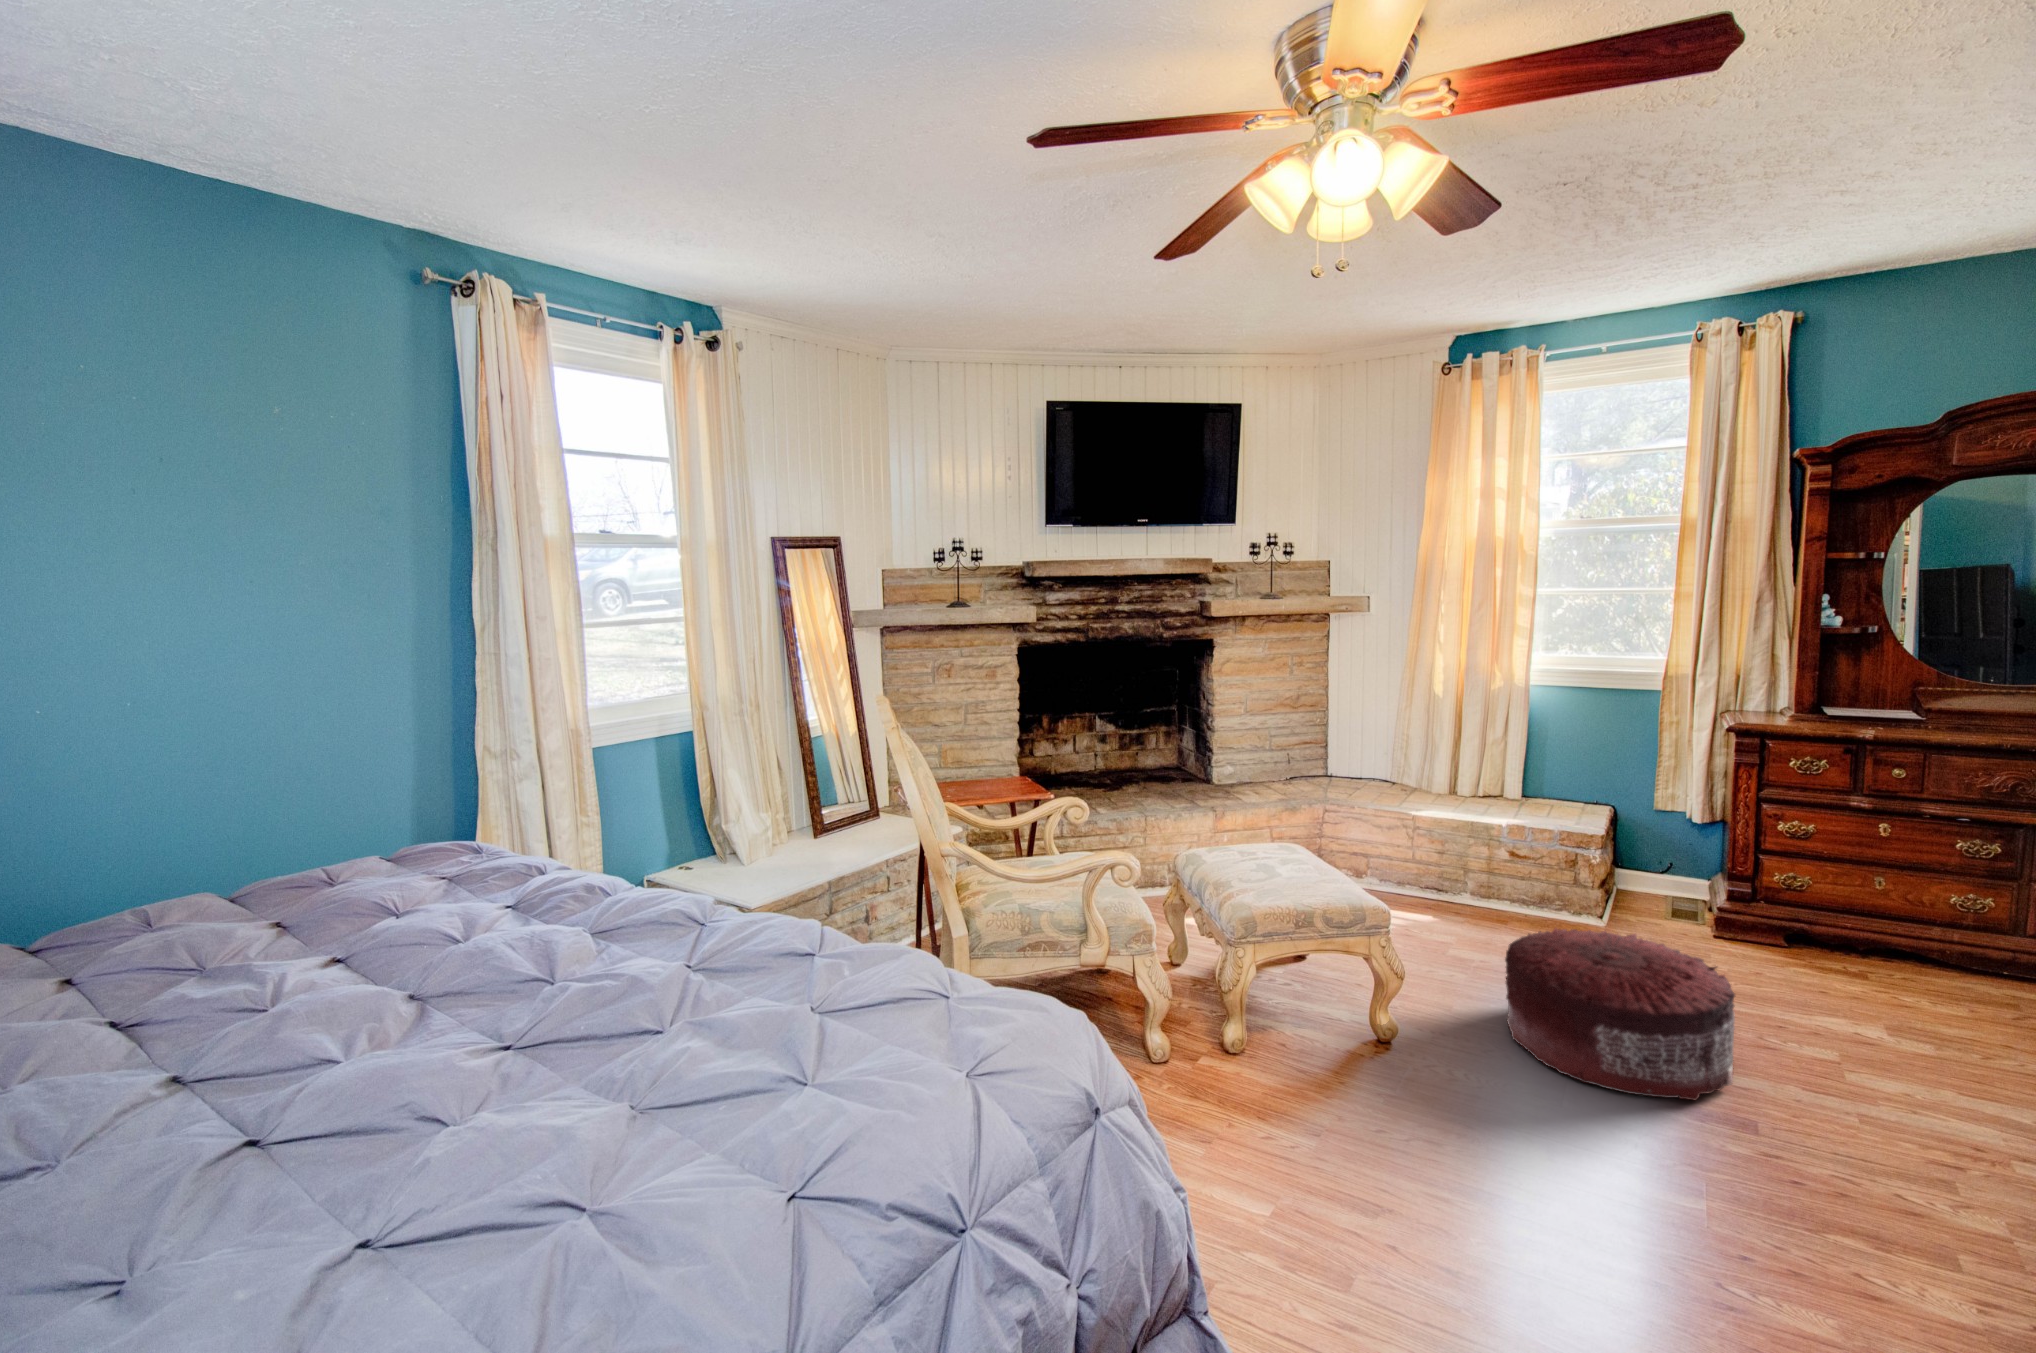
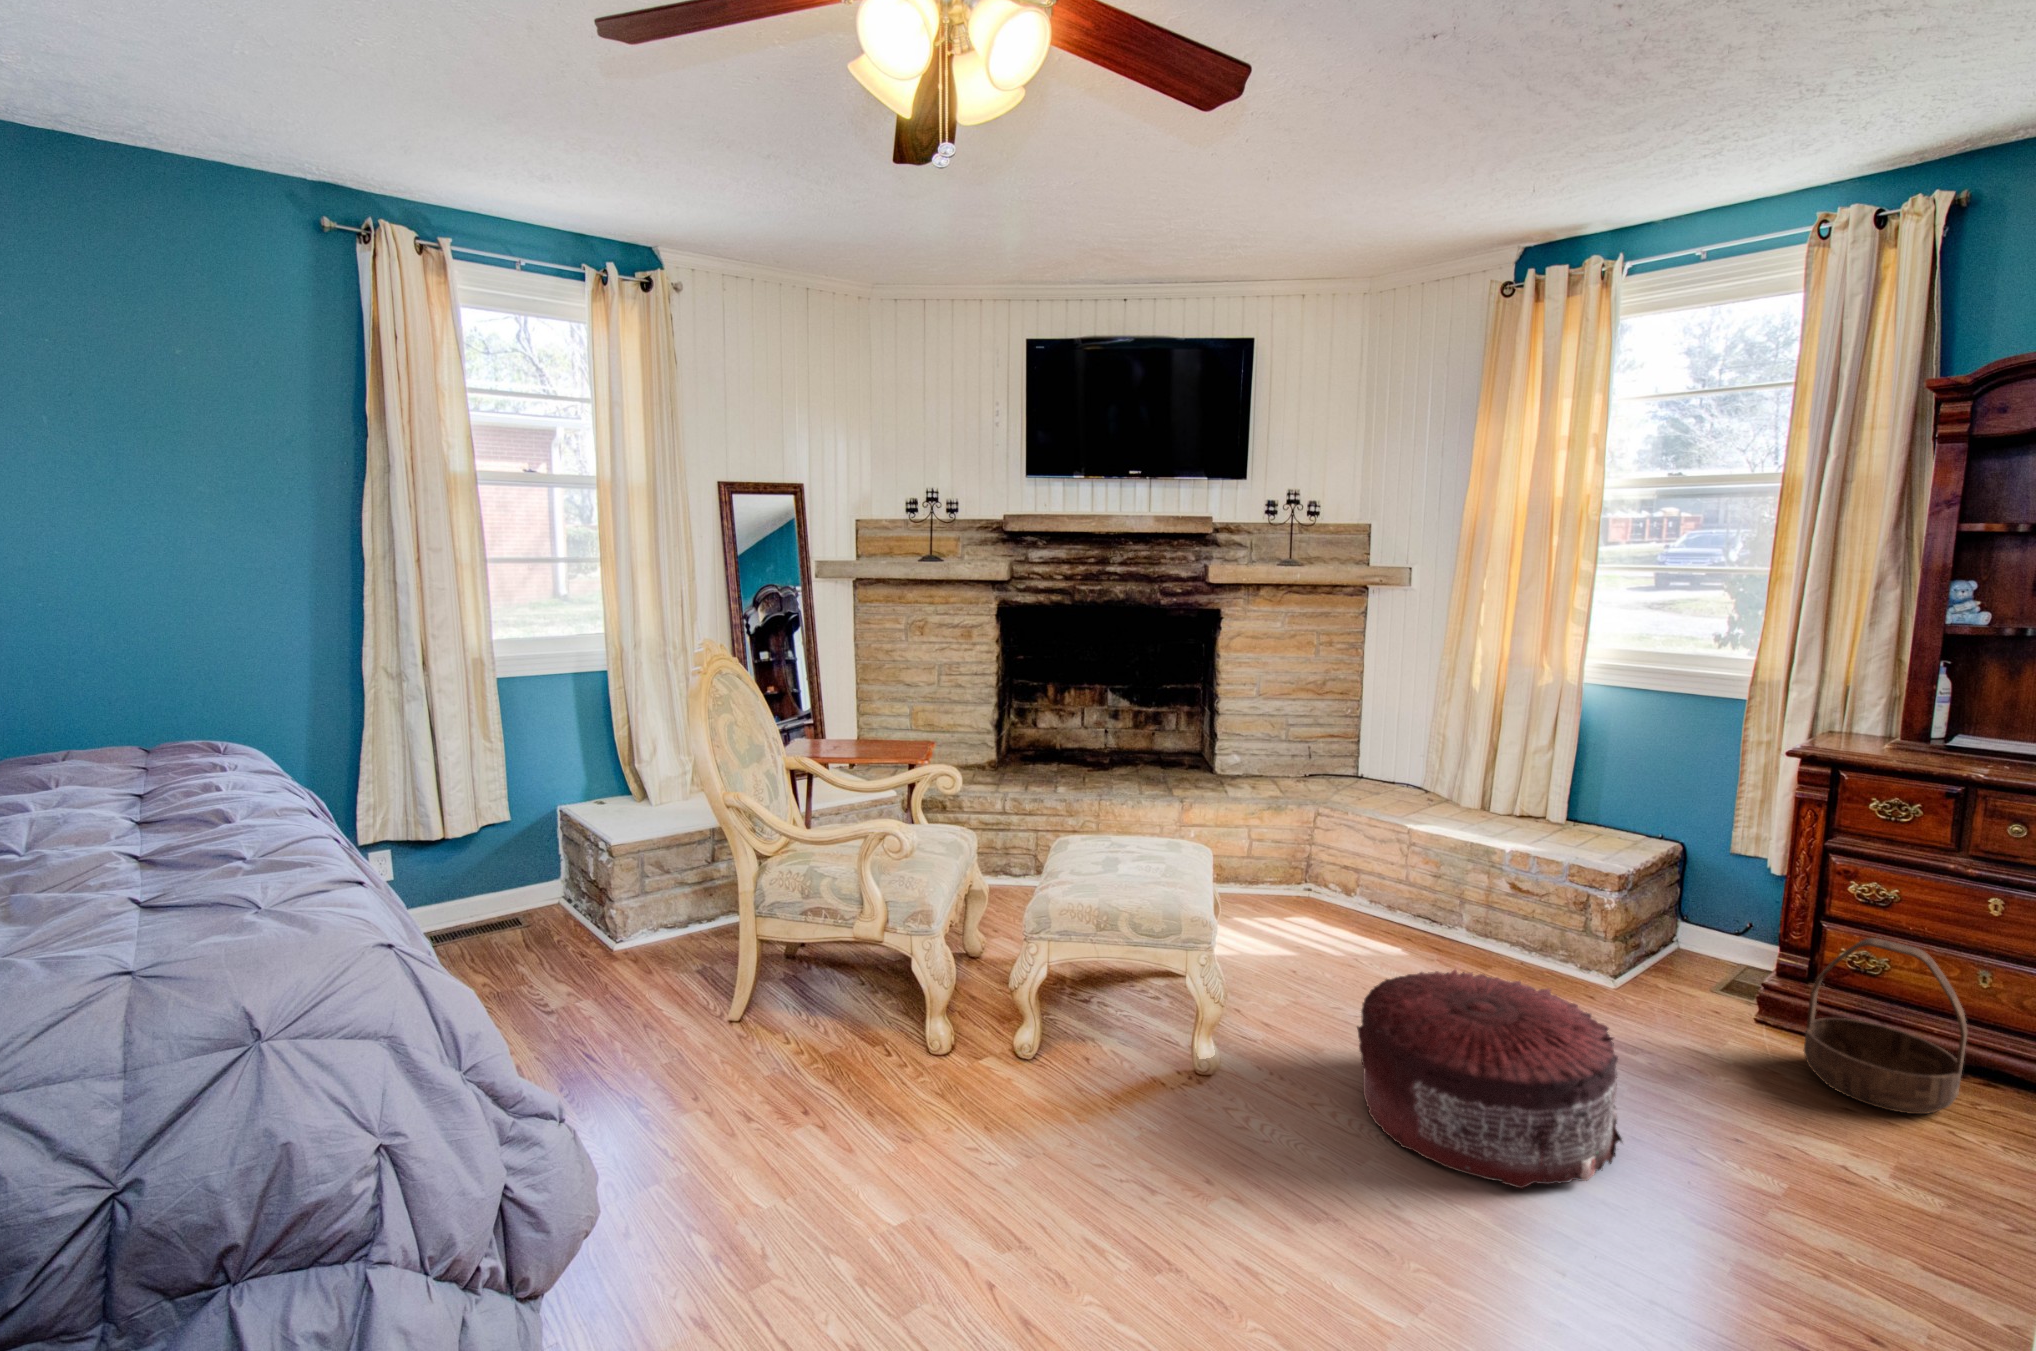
basket: none [1774,865,1898,994] -> present [1804,938,1967,1114]

